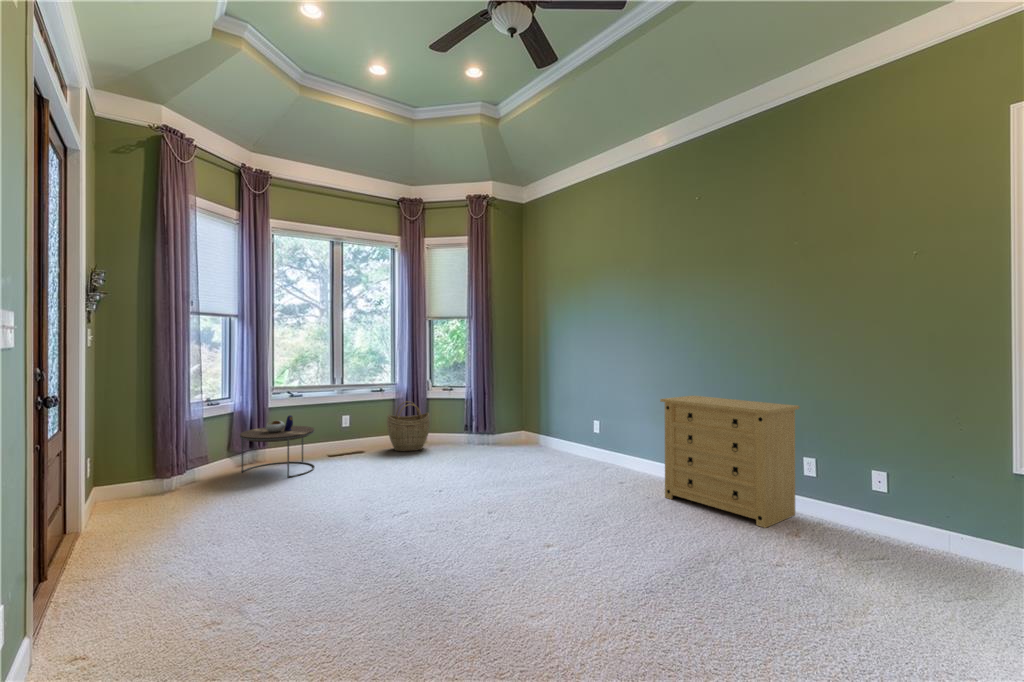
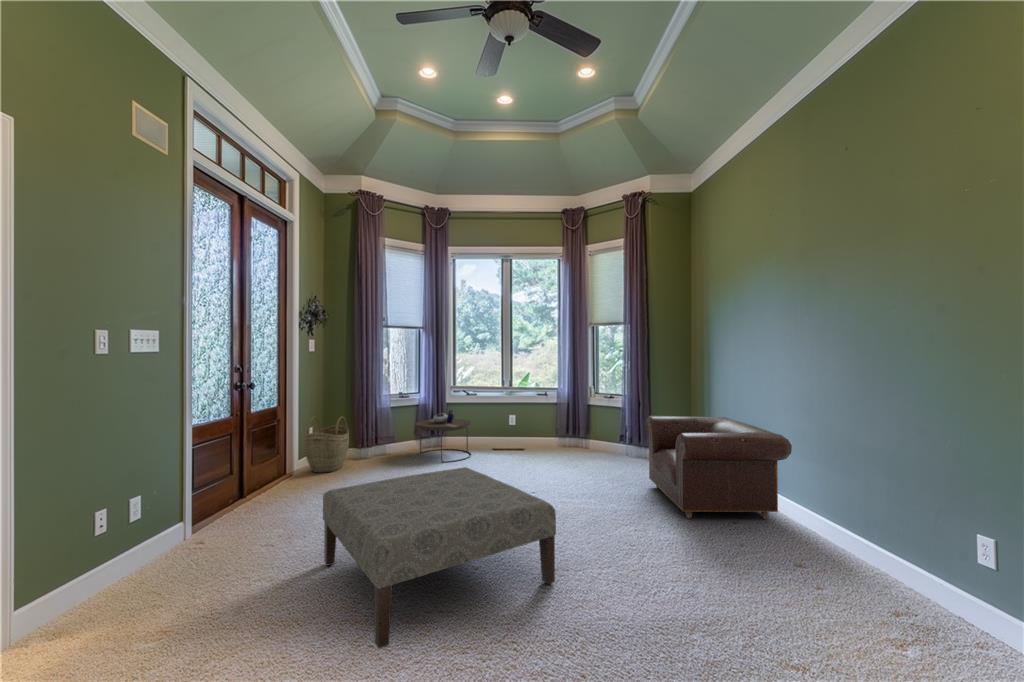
dresser: present [660,395,800,528] -> none [776,424,1012,654]
armchair: none [516,400,642,484] -> present [646,416,792,519]
woven basket: present [387,401,430,452] -> present [304,416,349,473]
ottoman: none [320,466,558,633] -> present [323,467,556,648]

